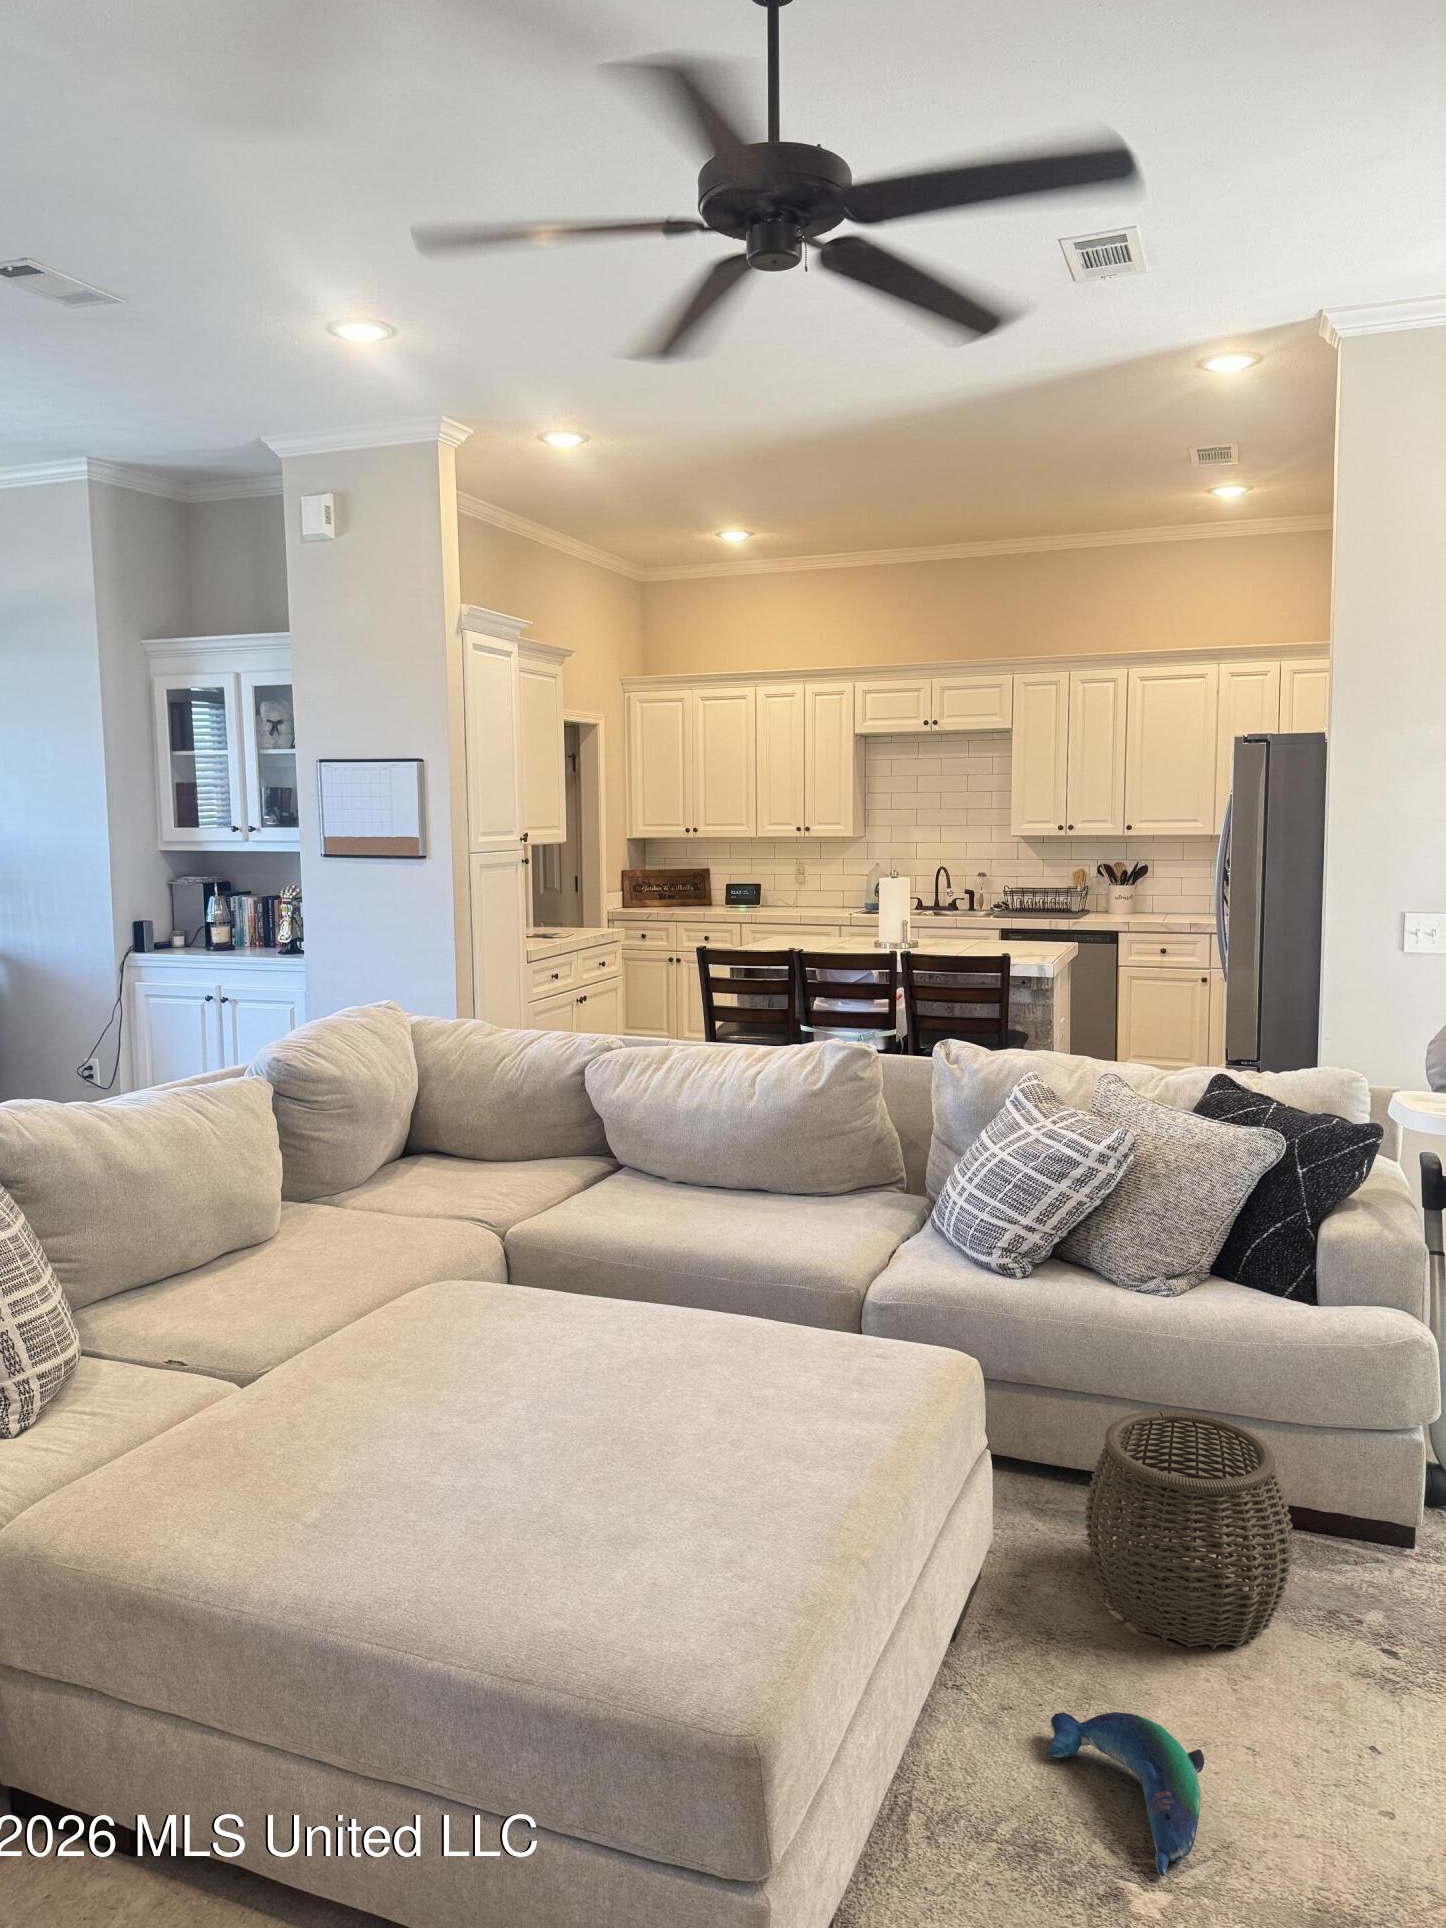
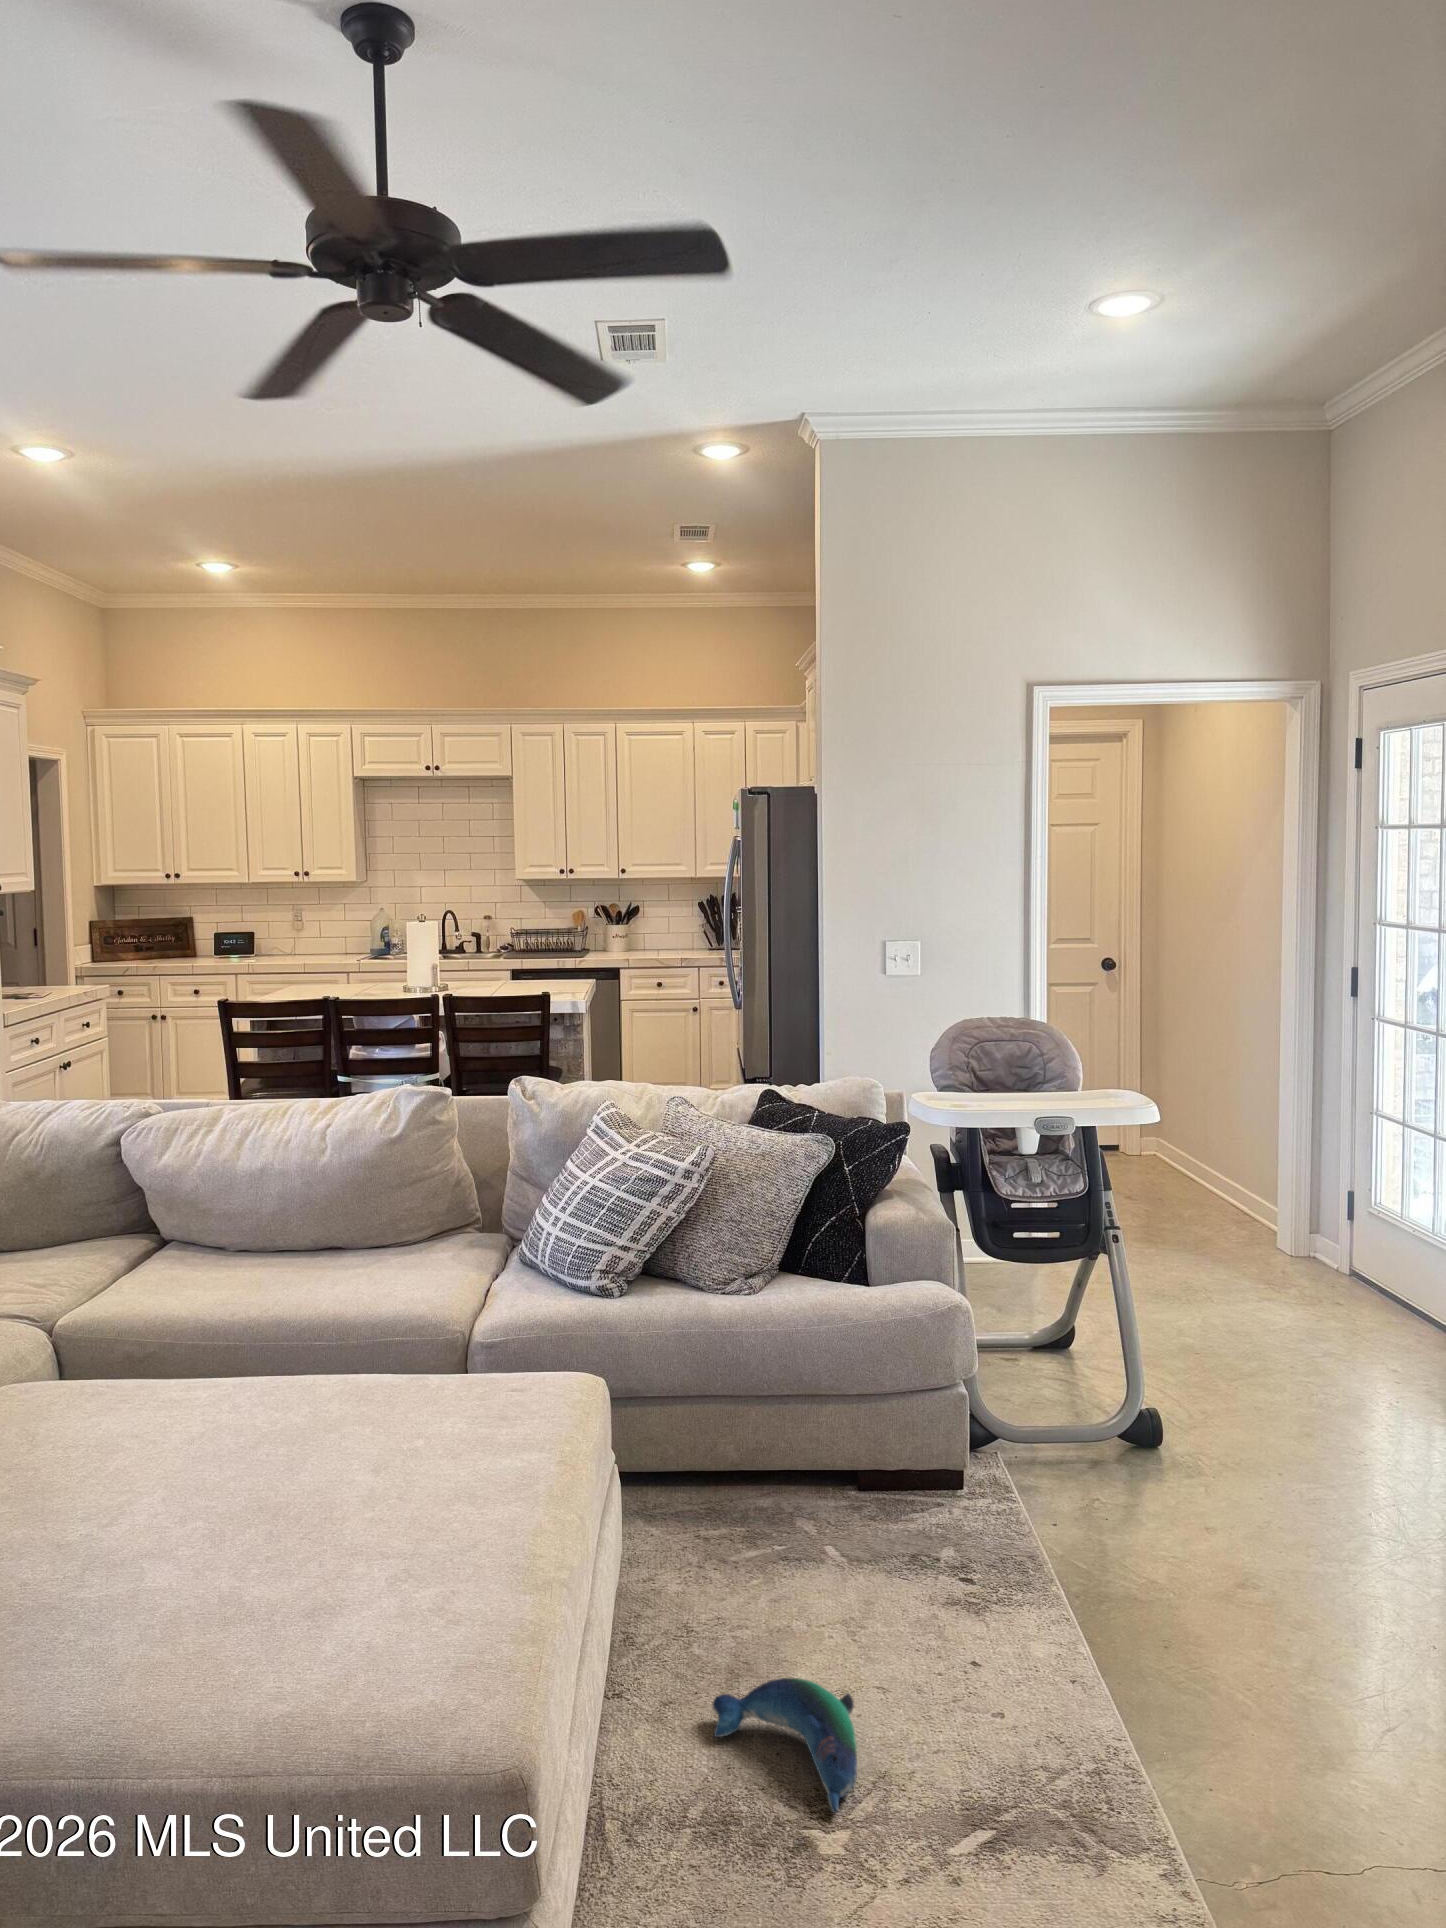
woven basket: present [1085,1410,1294,1649] -> none [707,1398,887,1611]

